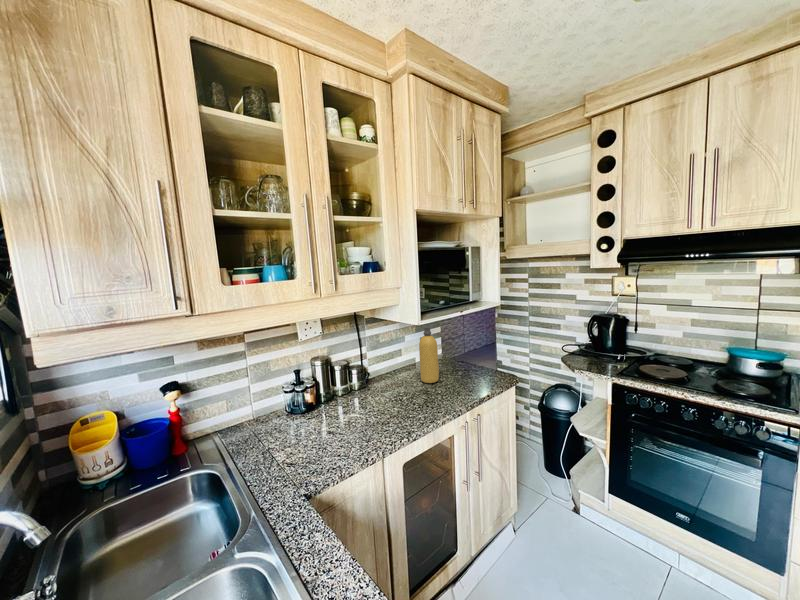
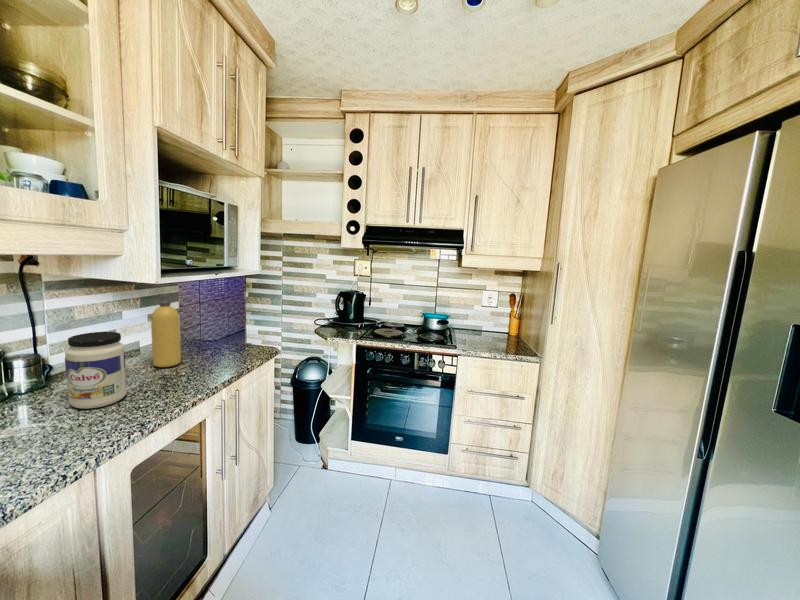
jar: none [370,357,402,411] -> present [65,332,127,409]

